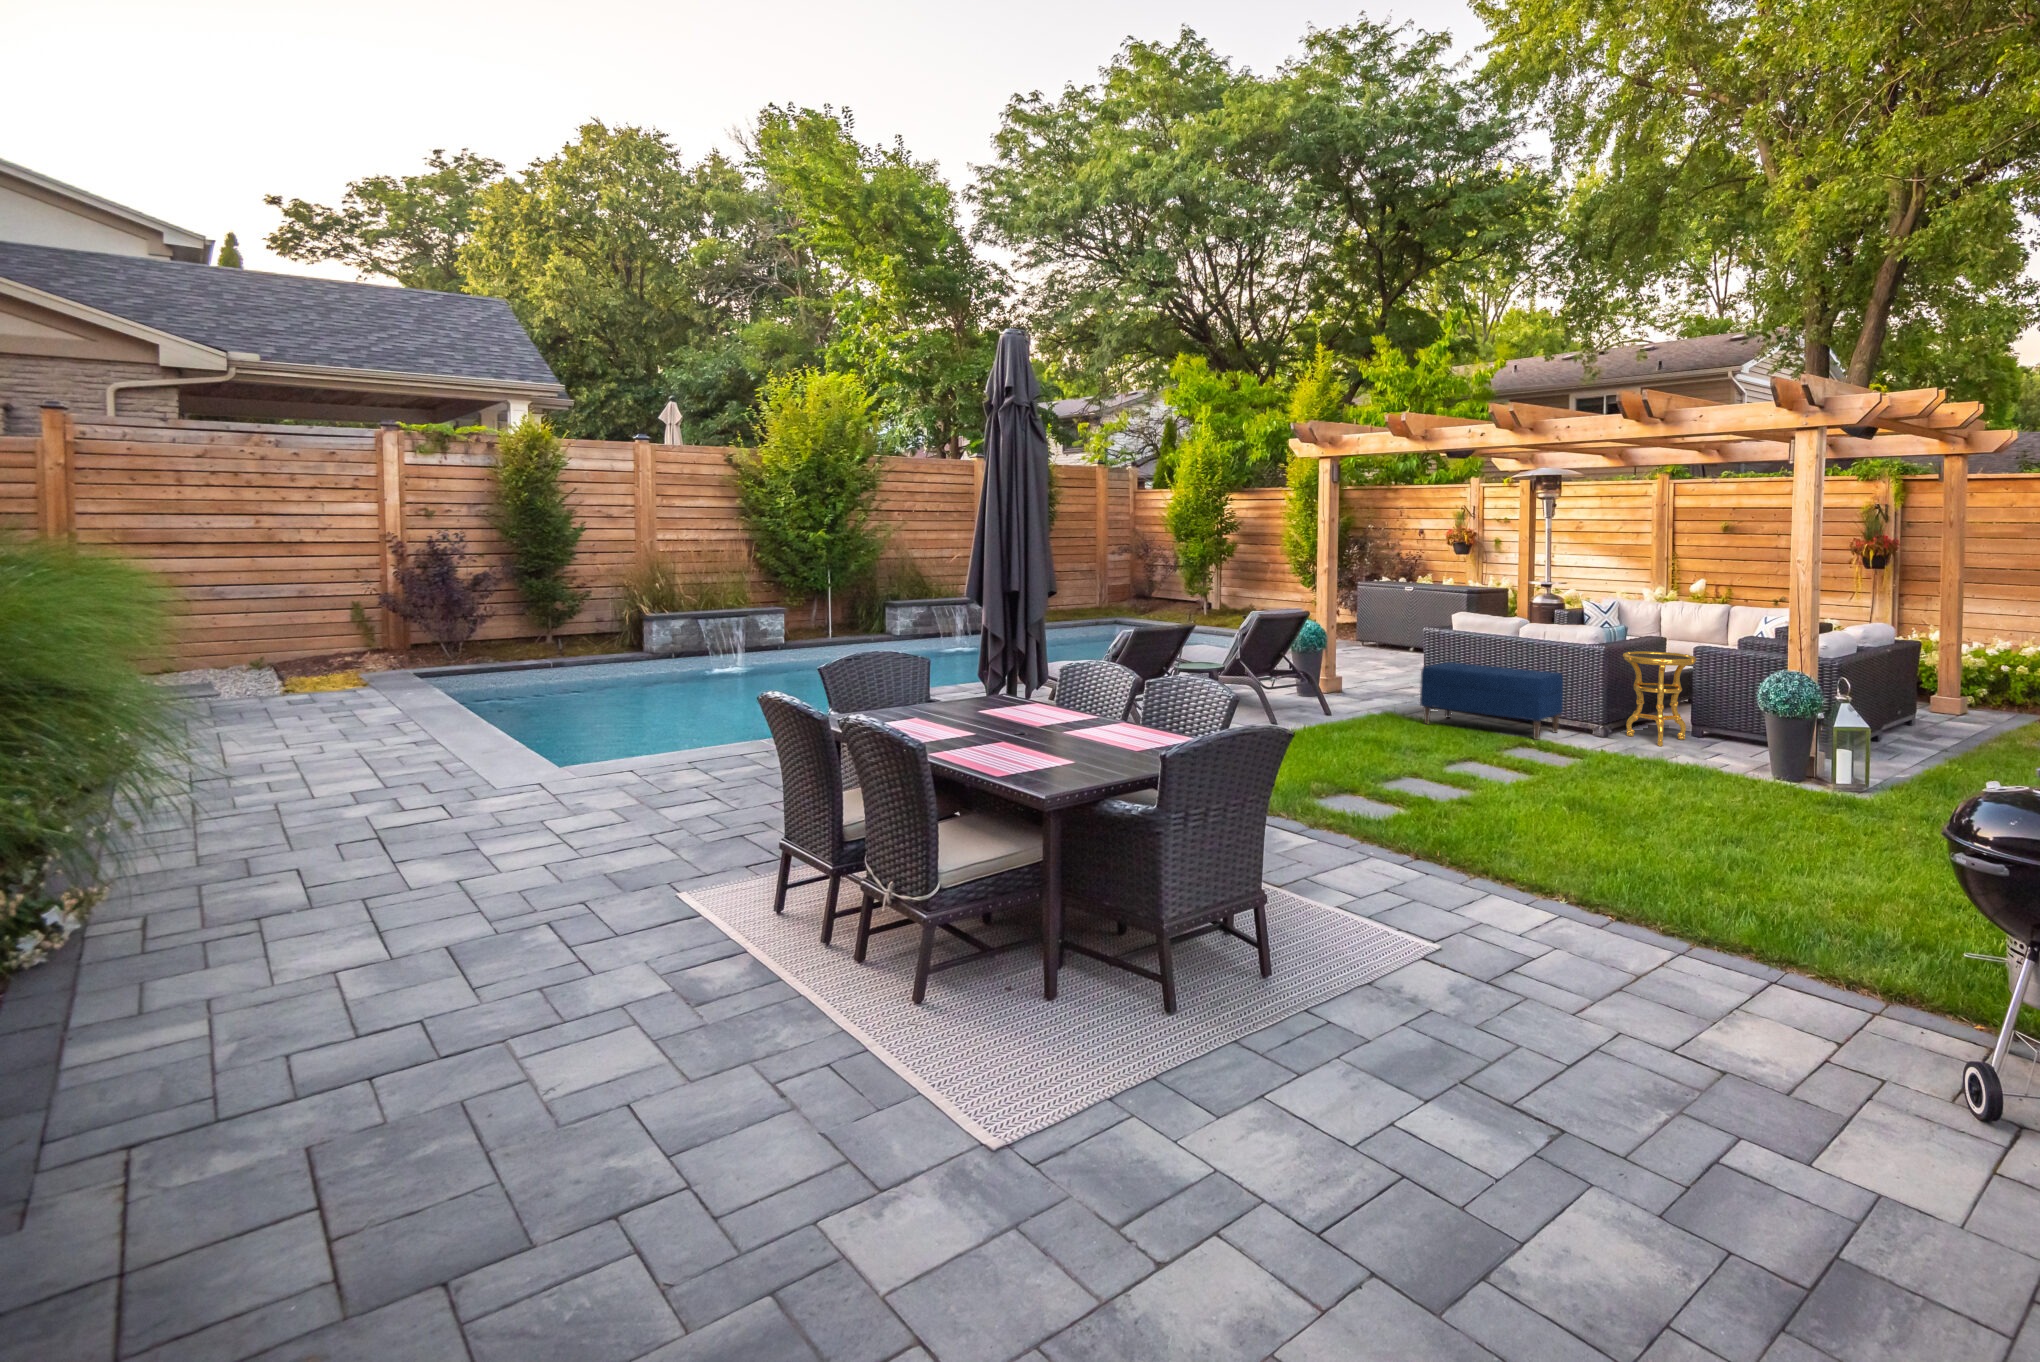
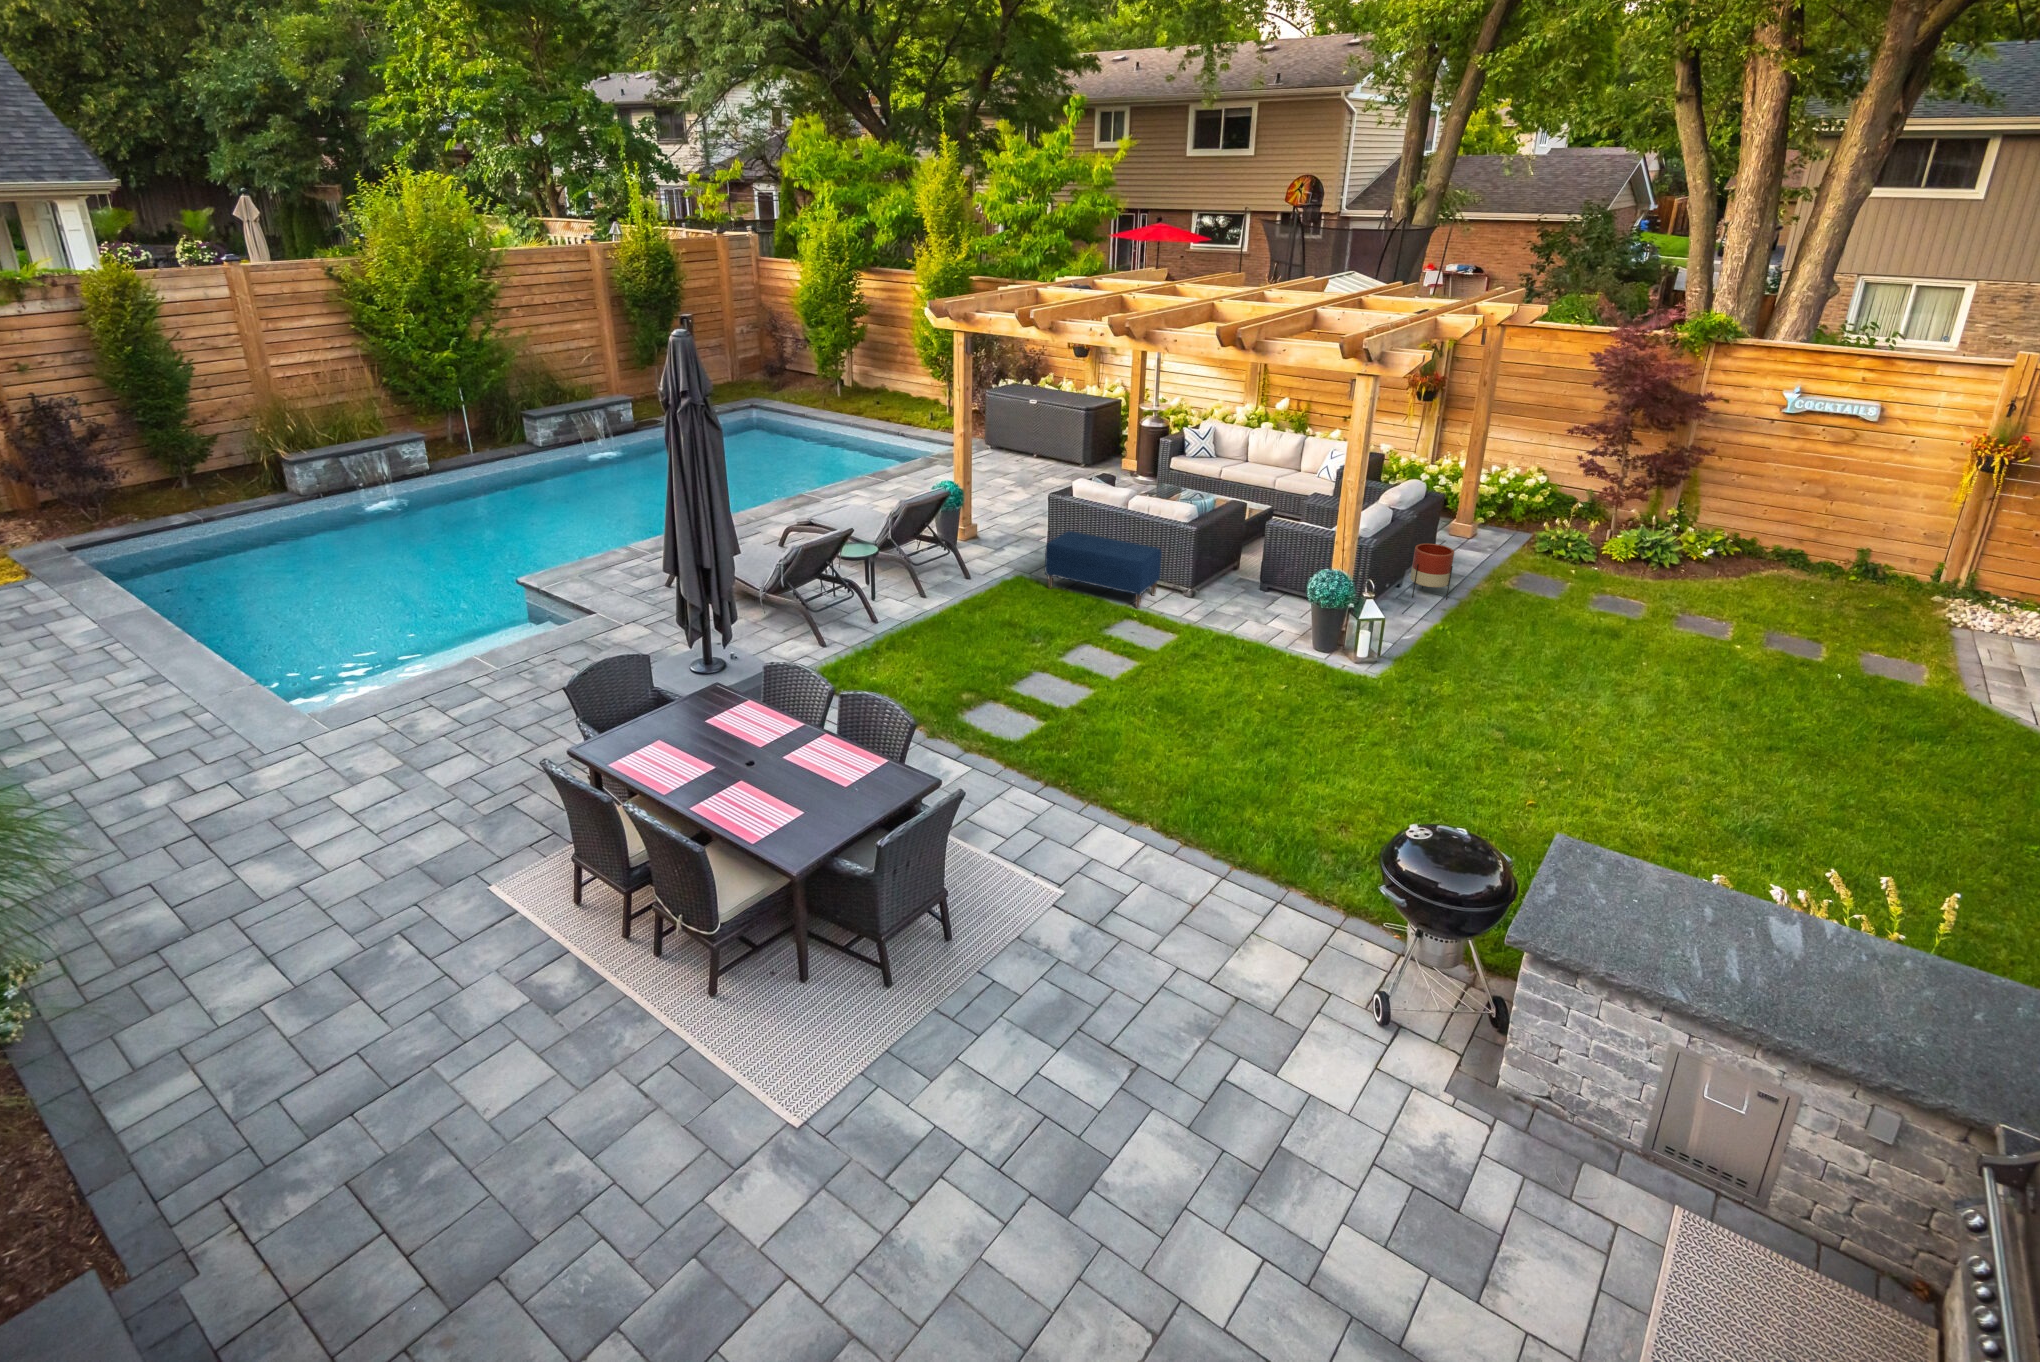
side table: present [1623,651,1697,746] -> none [1209,528,1267,612]
planter: none [1890,680,1947,749] -> present [1410,543,1454,600]

